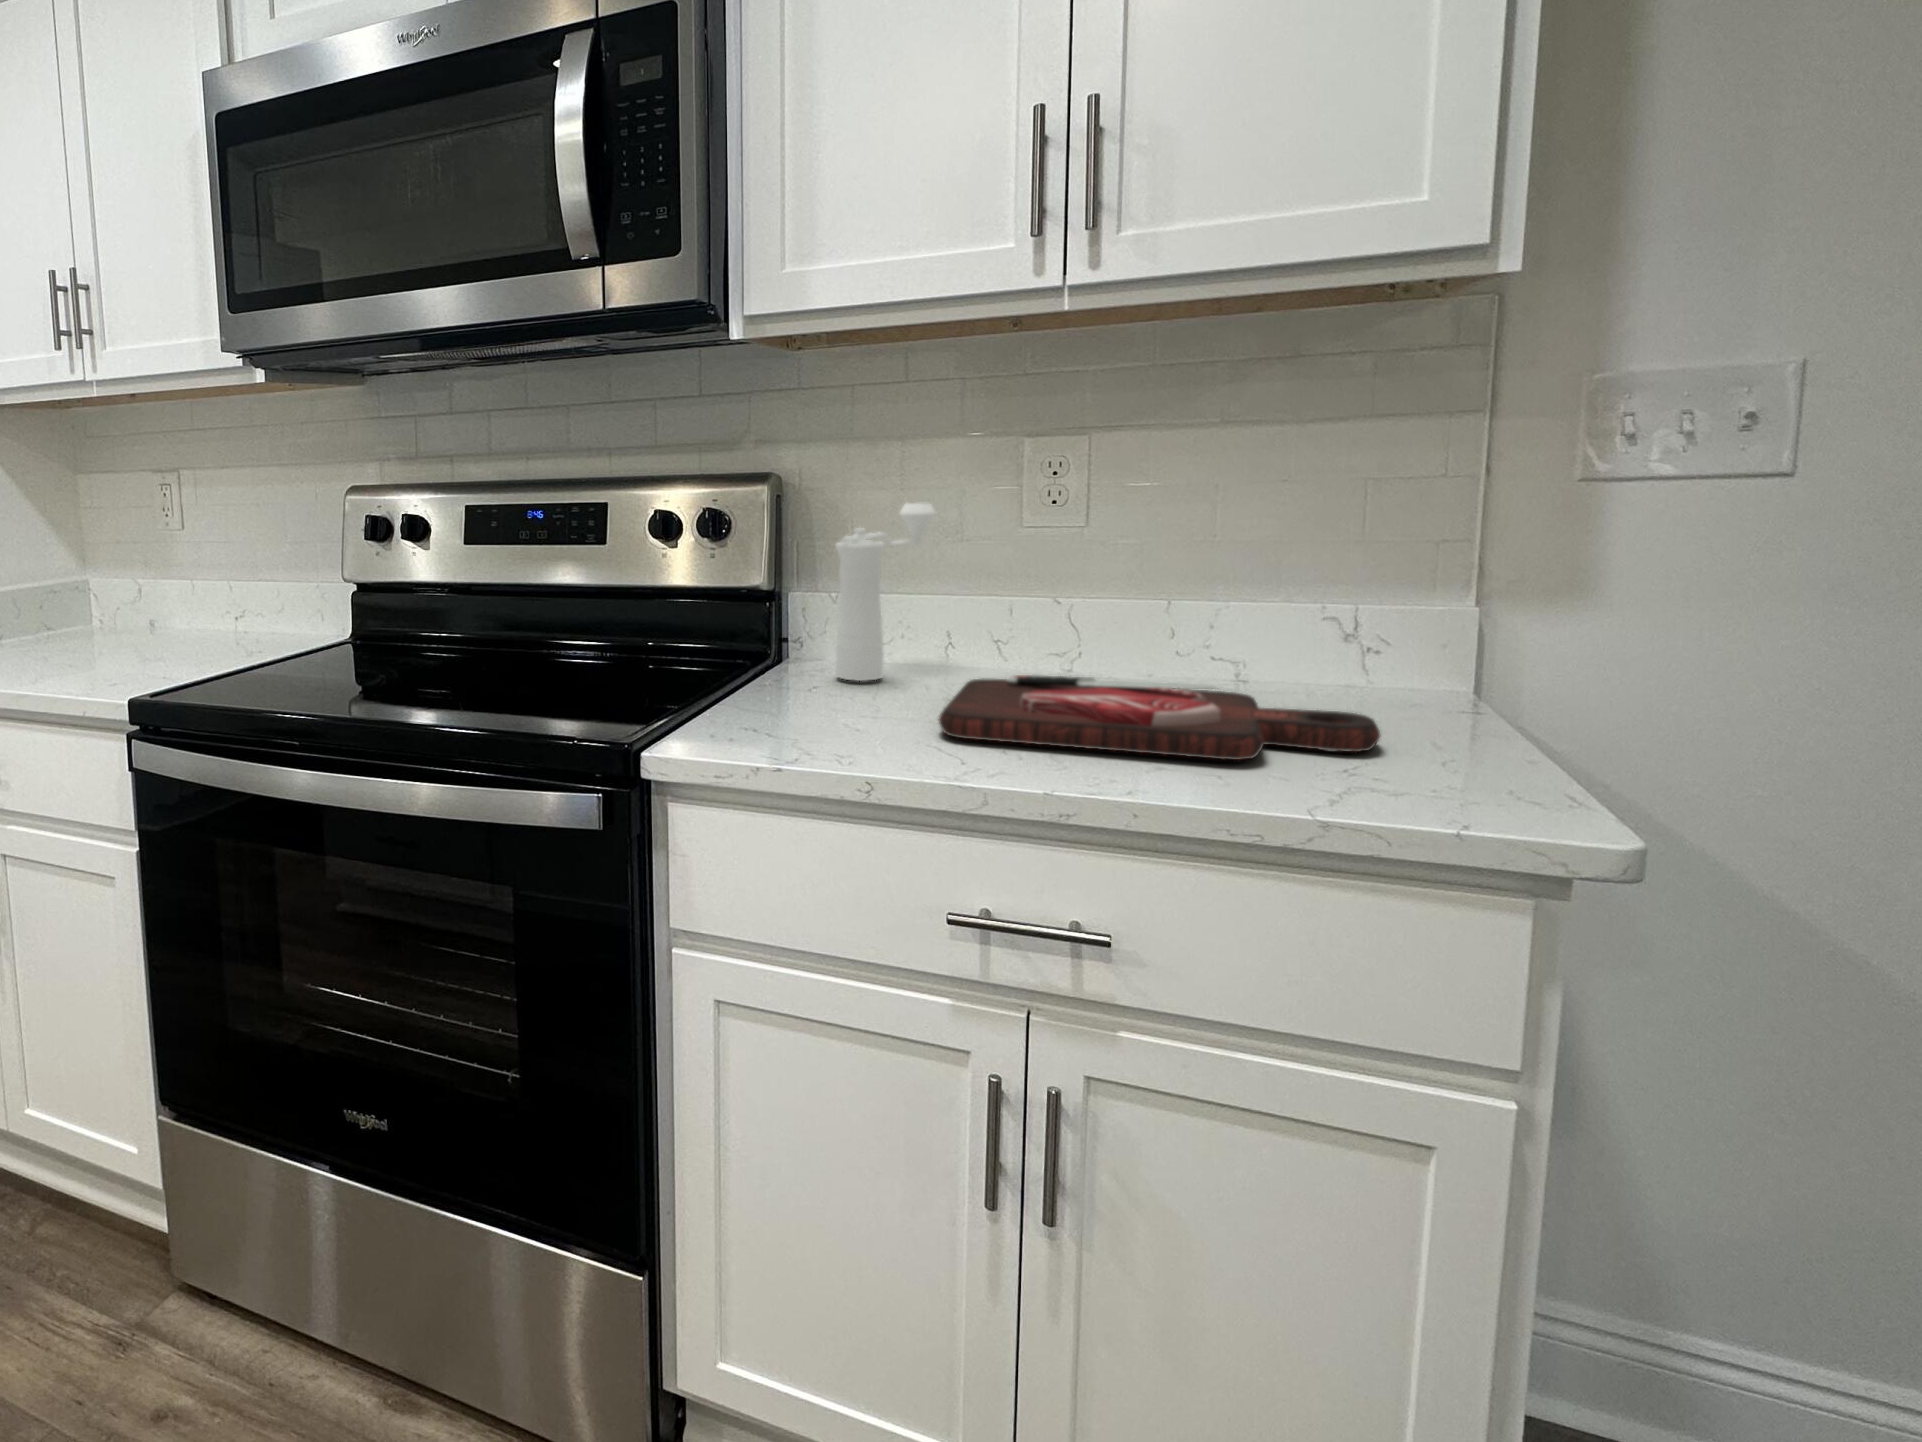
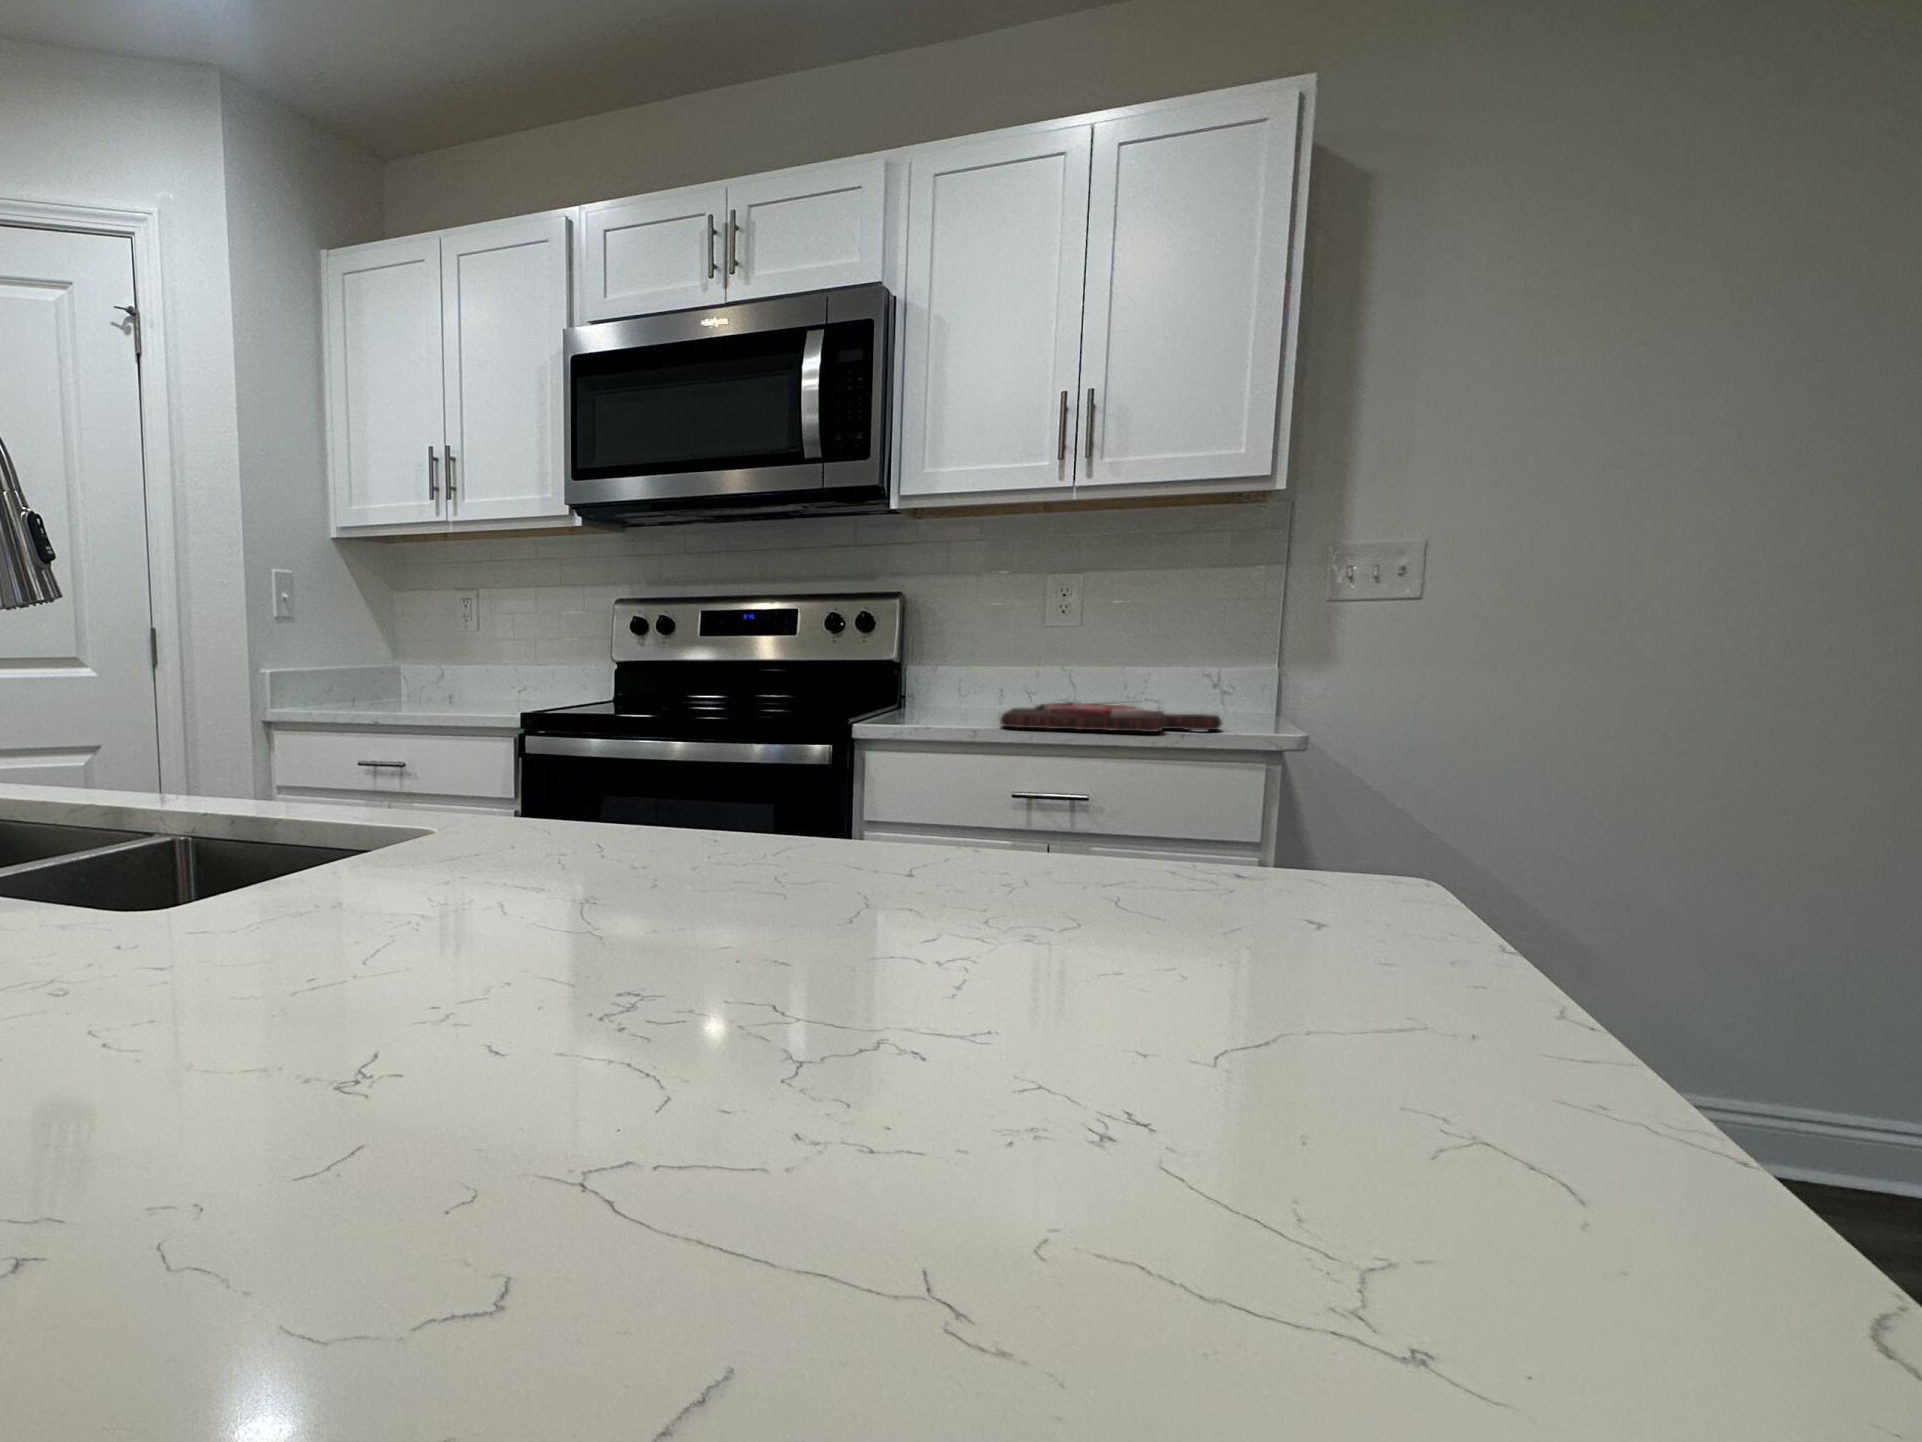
pepper mill: present [836,503,935,681] -> none [935,612,994,712]

